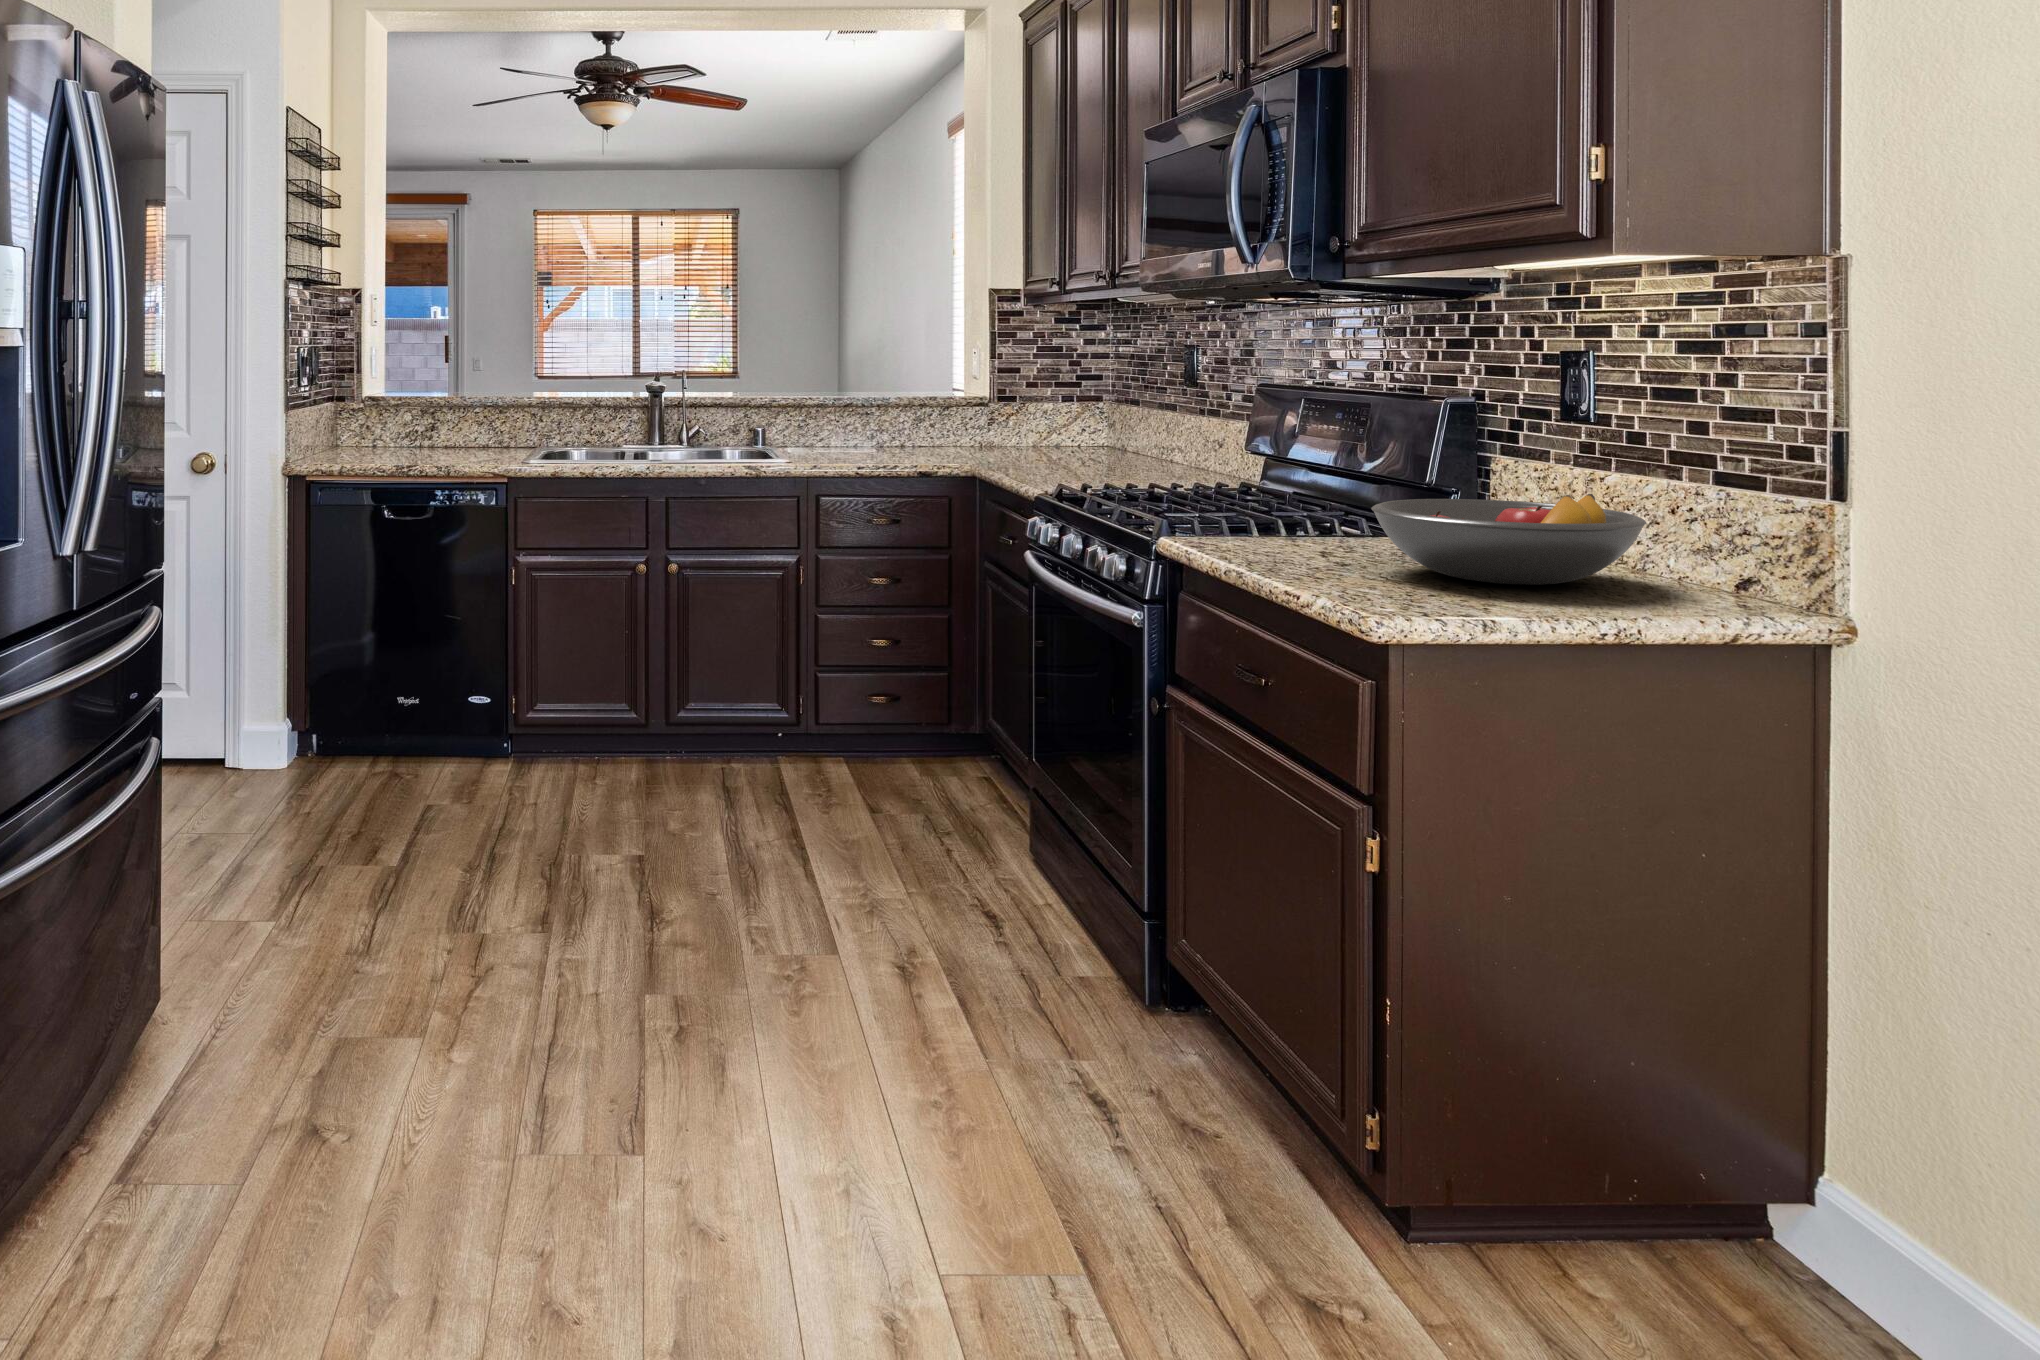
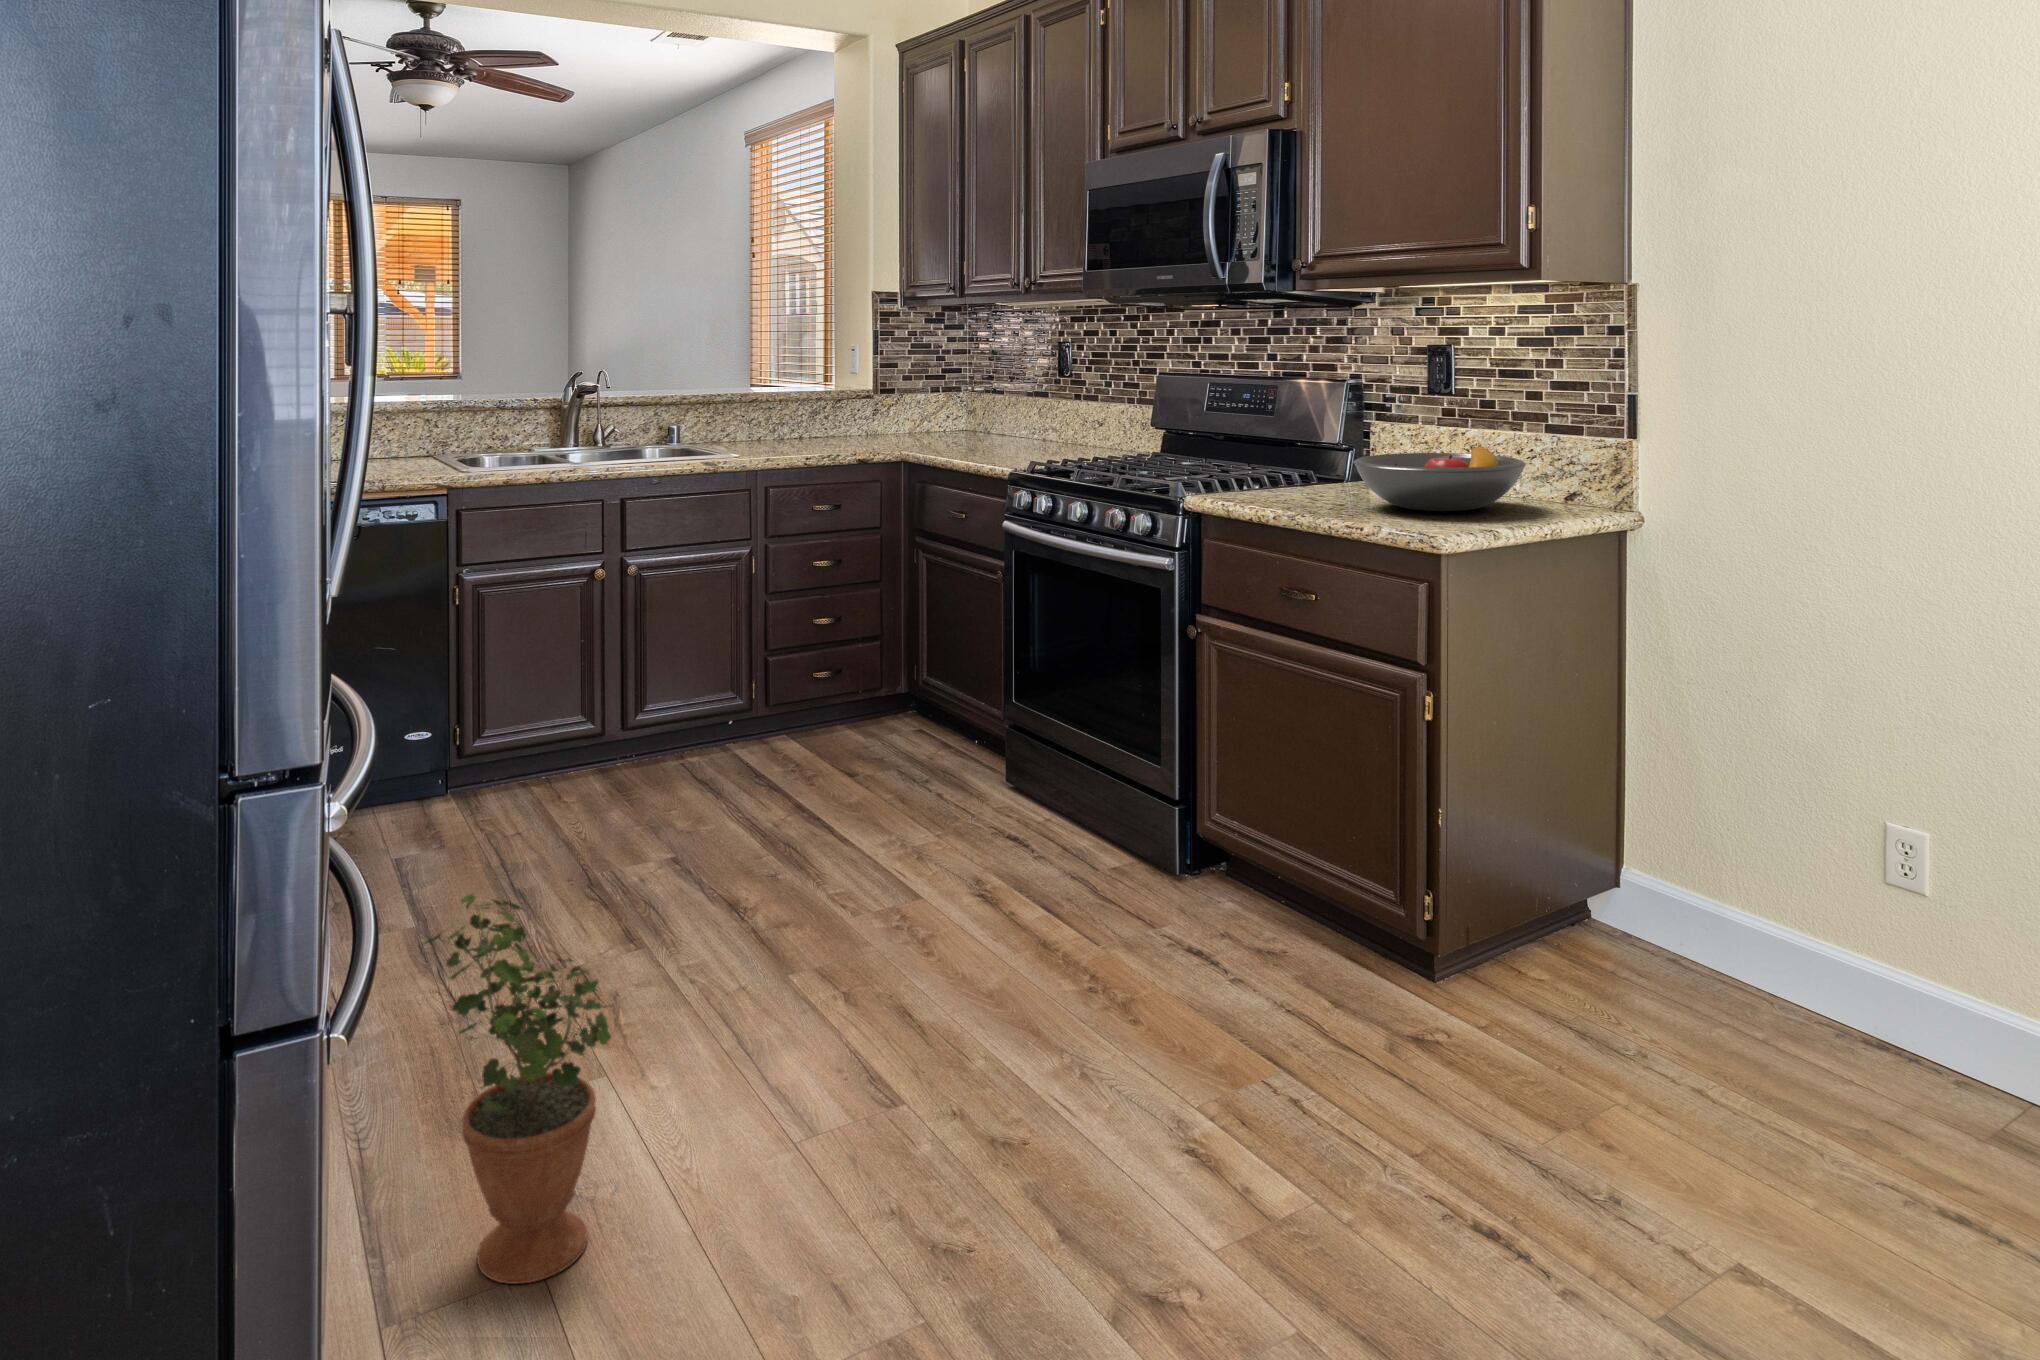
potted plant: none [106,843,263,1233] -> present [422,894,611,1284]

